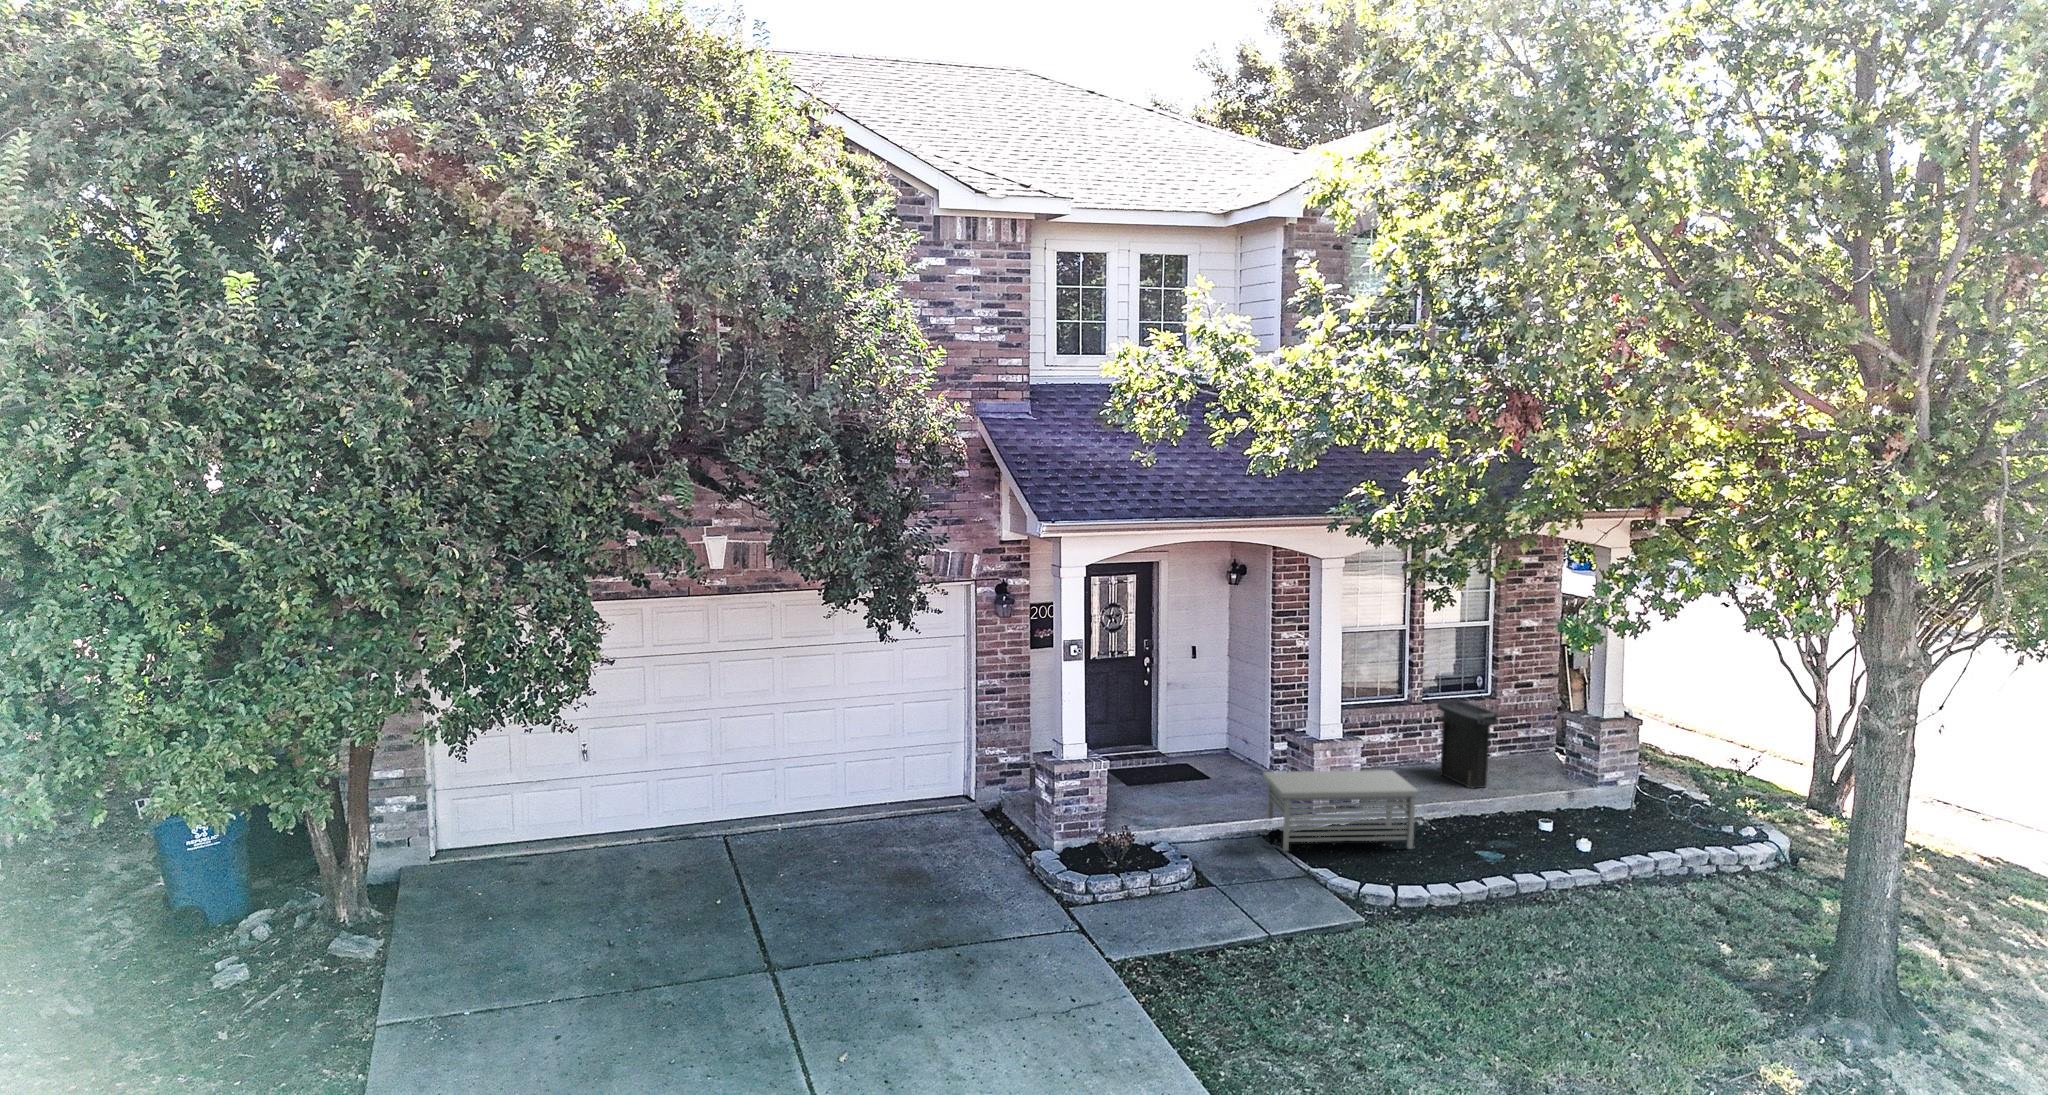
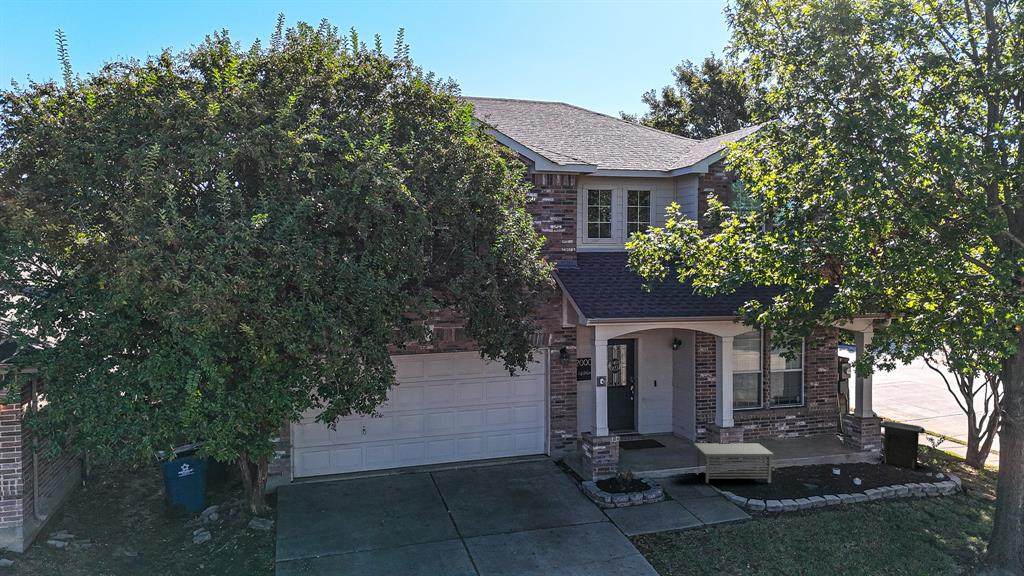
trash can: present [1437,699,1498,788] -> present [879,421,925,469]

